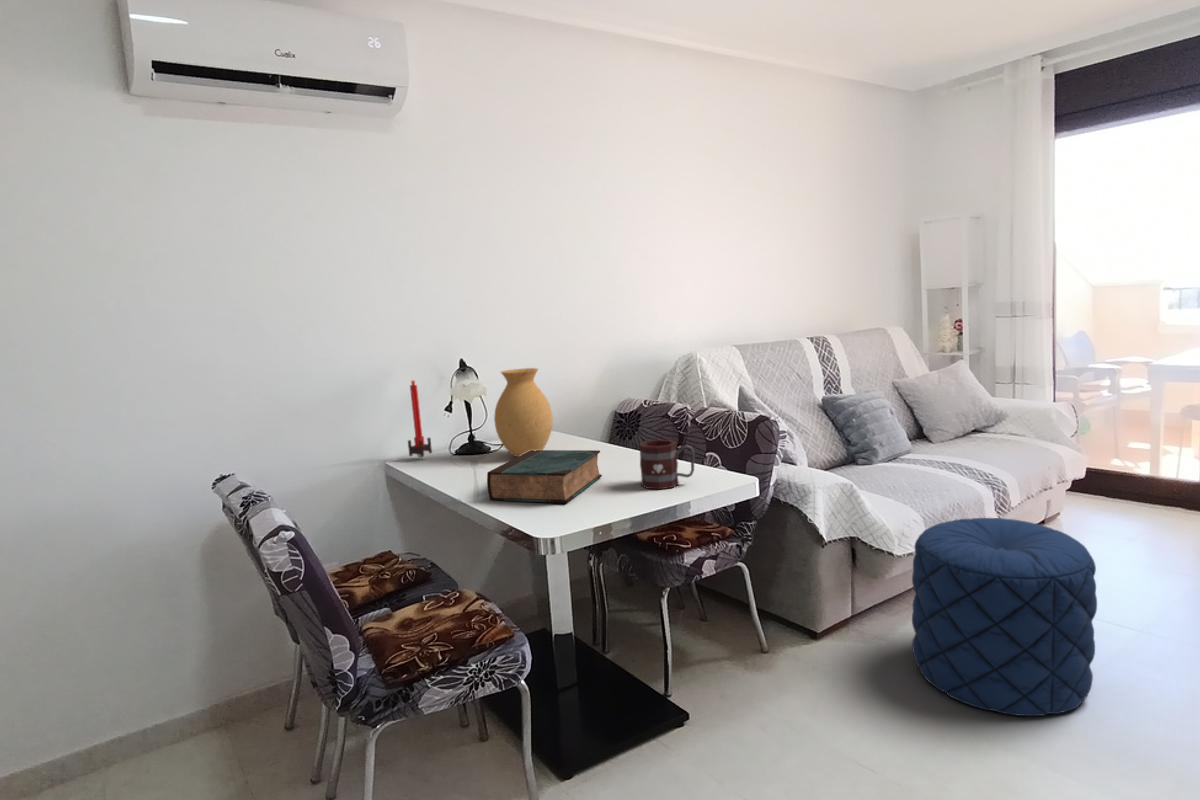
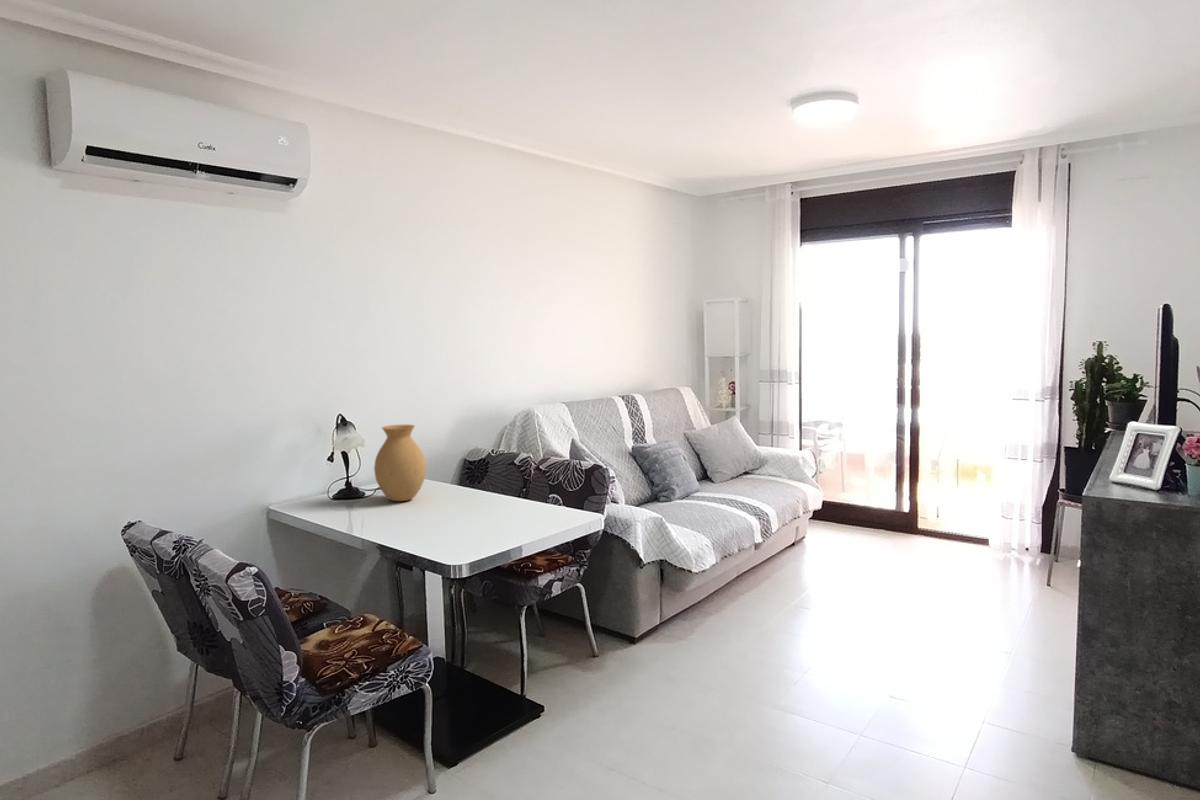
candle: present [408,381,432,459] -> none [291,434,313,505]
mug: present [639,440,694,489] -> none [511,486,555,525]
book: present [487,450,602,503] -> none [389,495,477,538]
pouf: present [912,518,1097,716] -> none [706,540,826,681]

